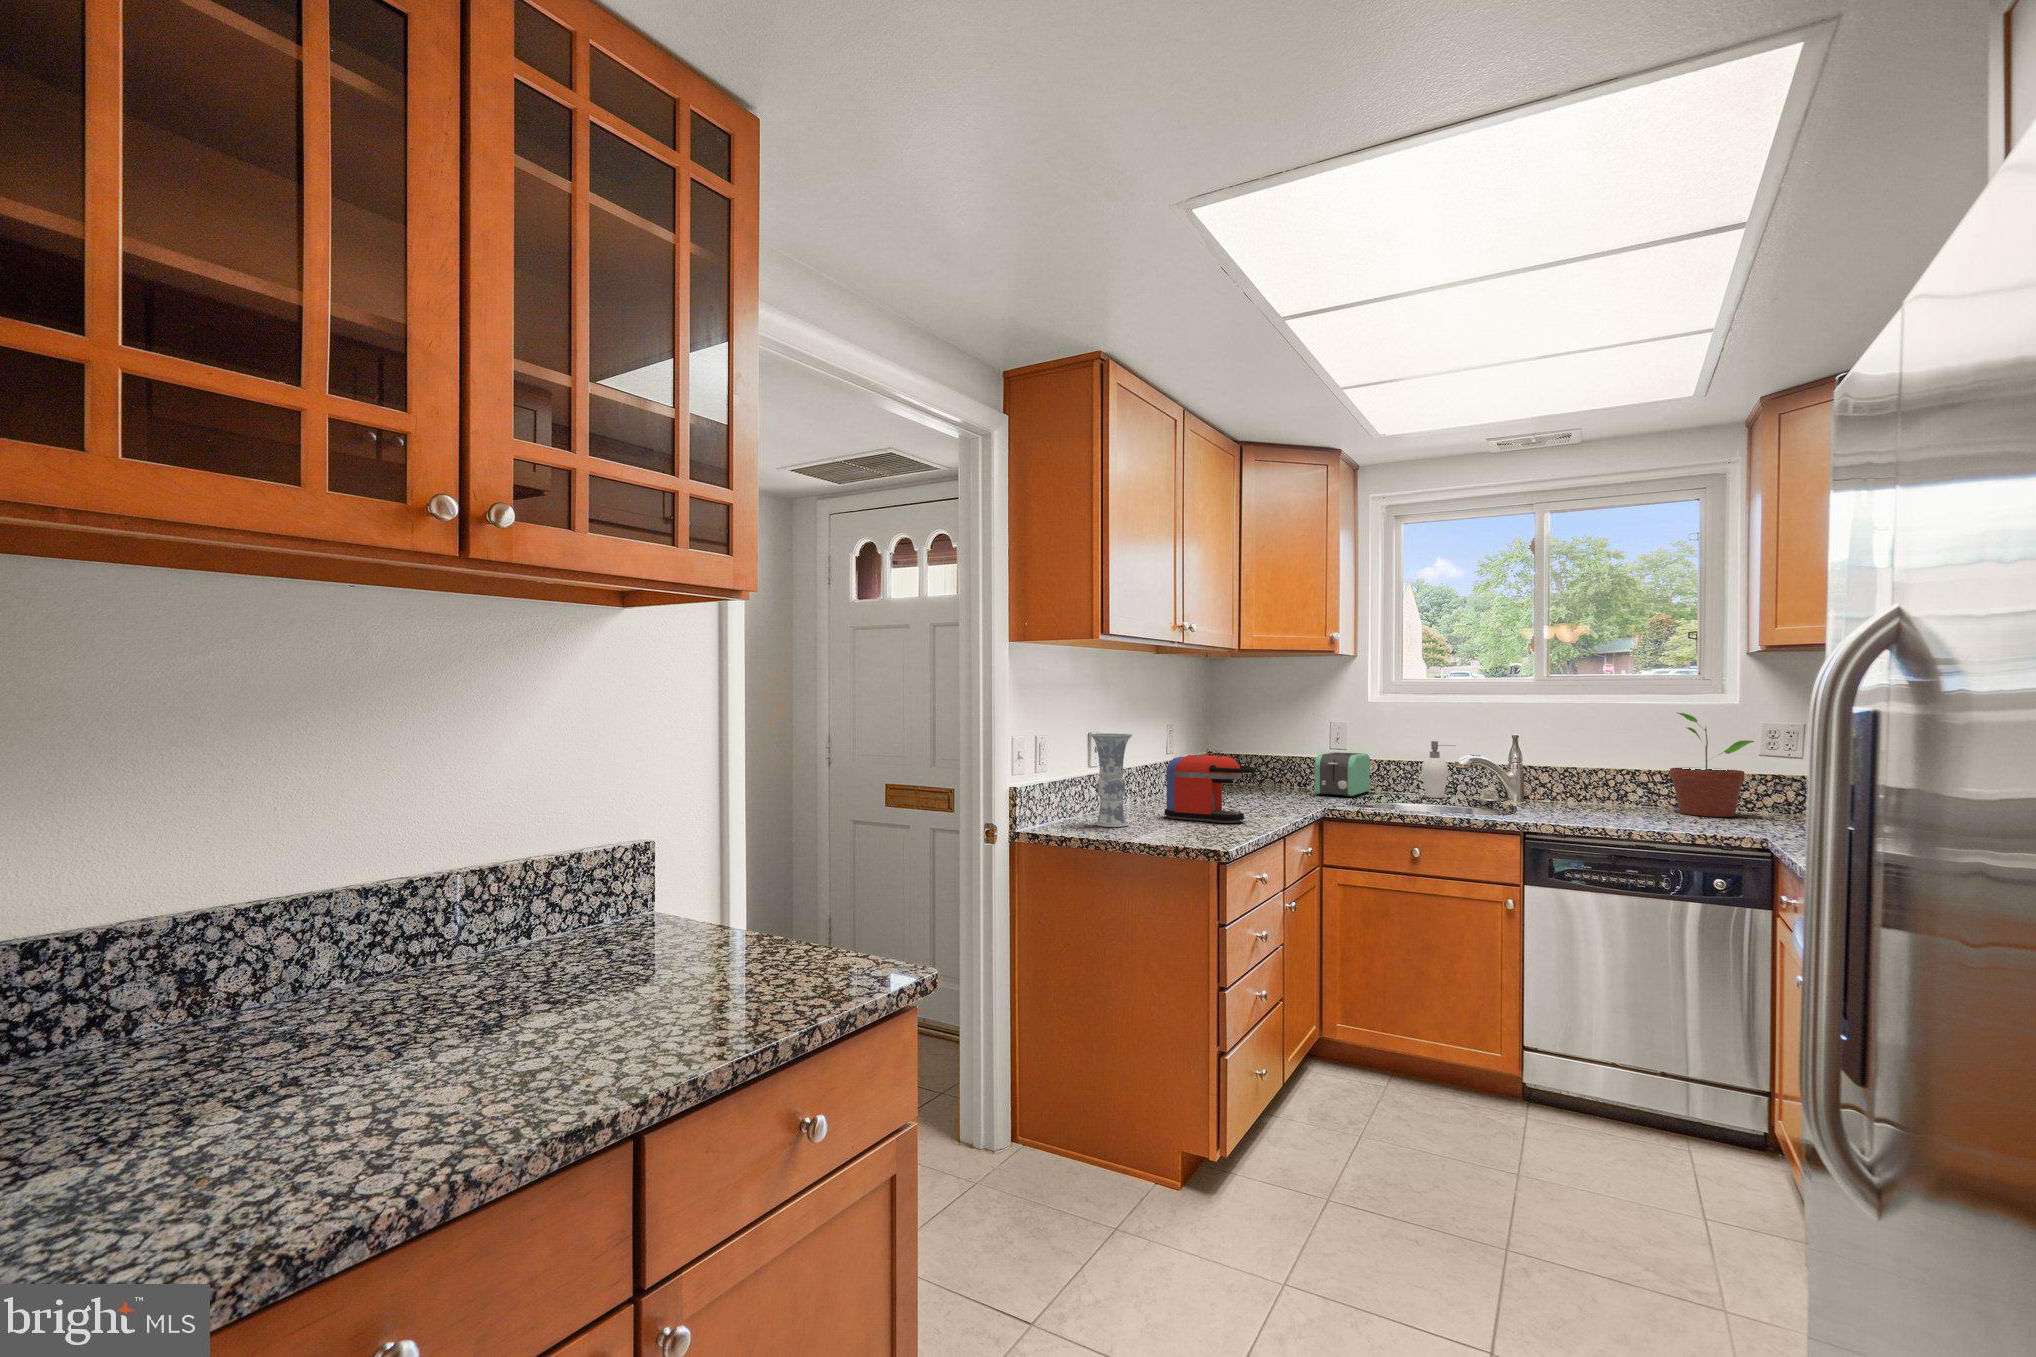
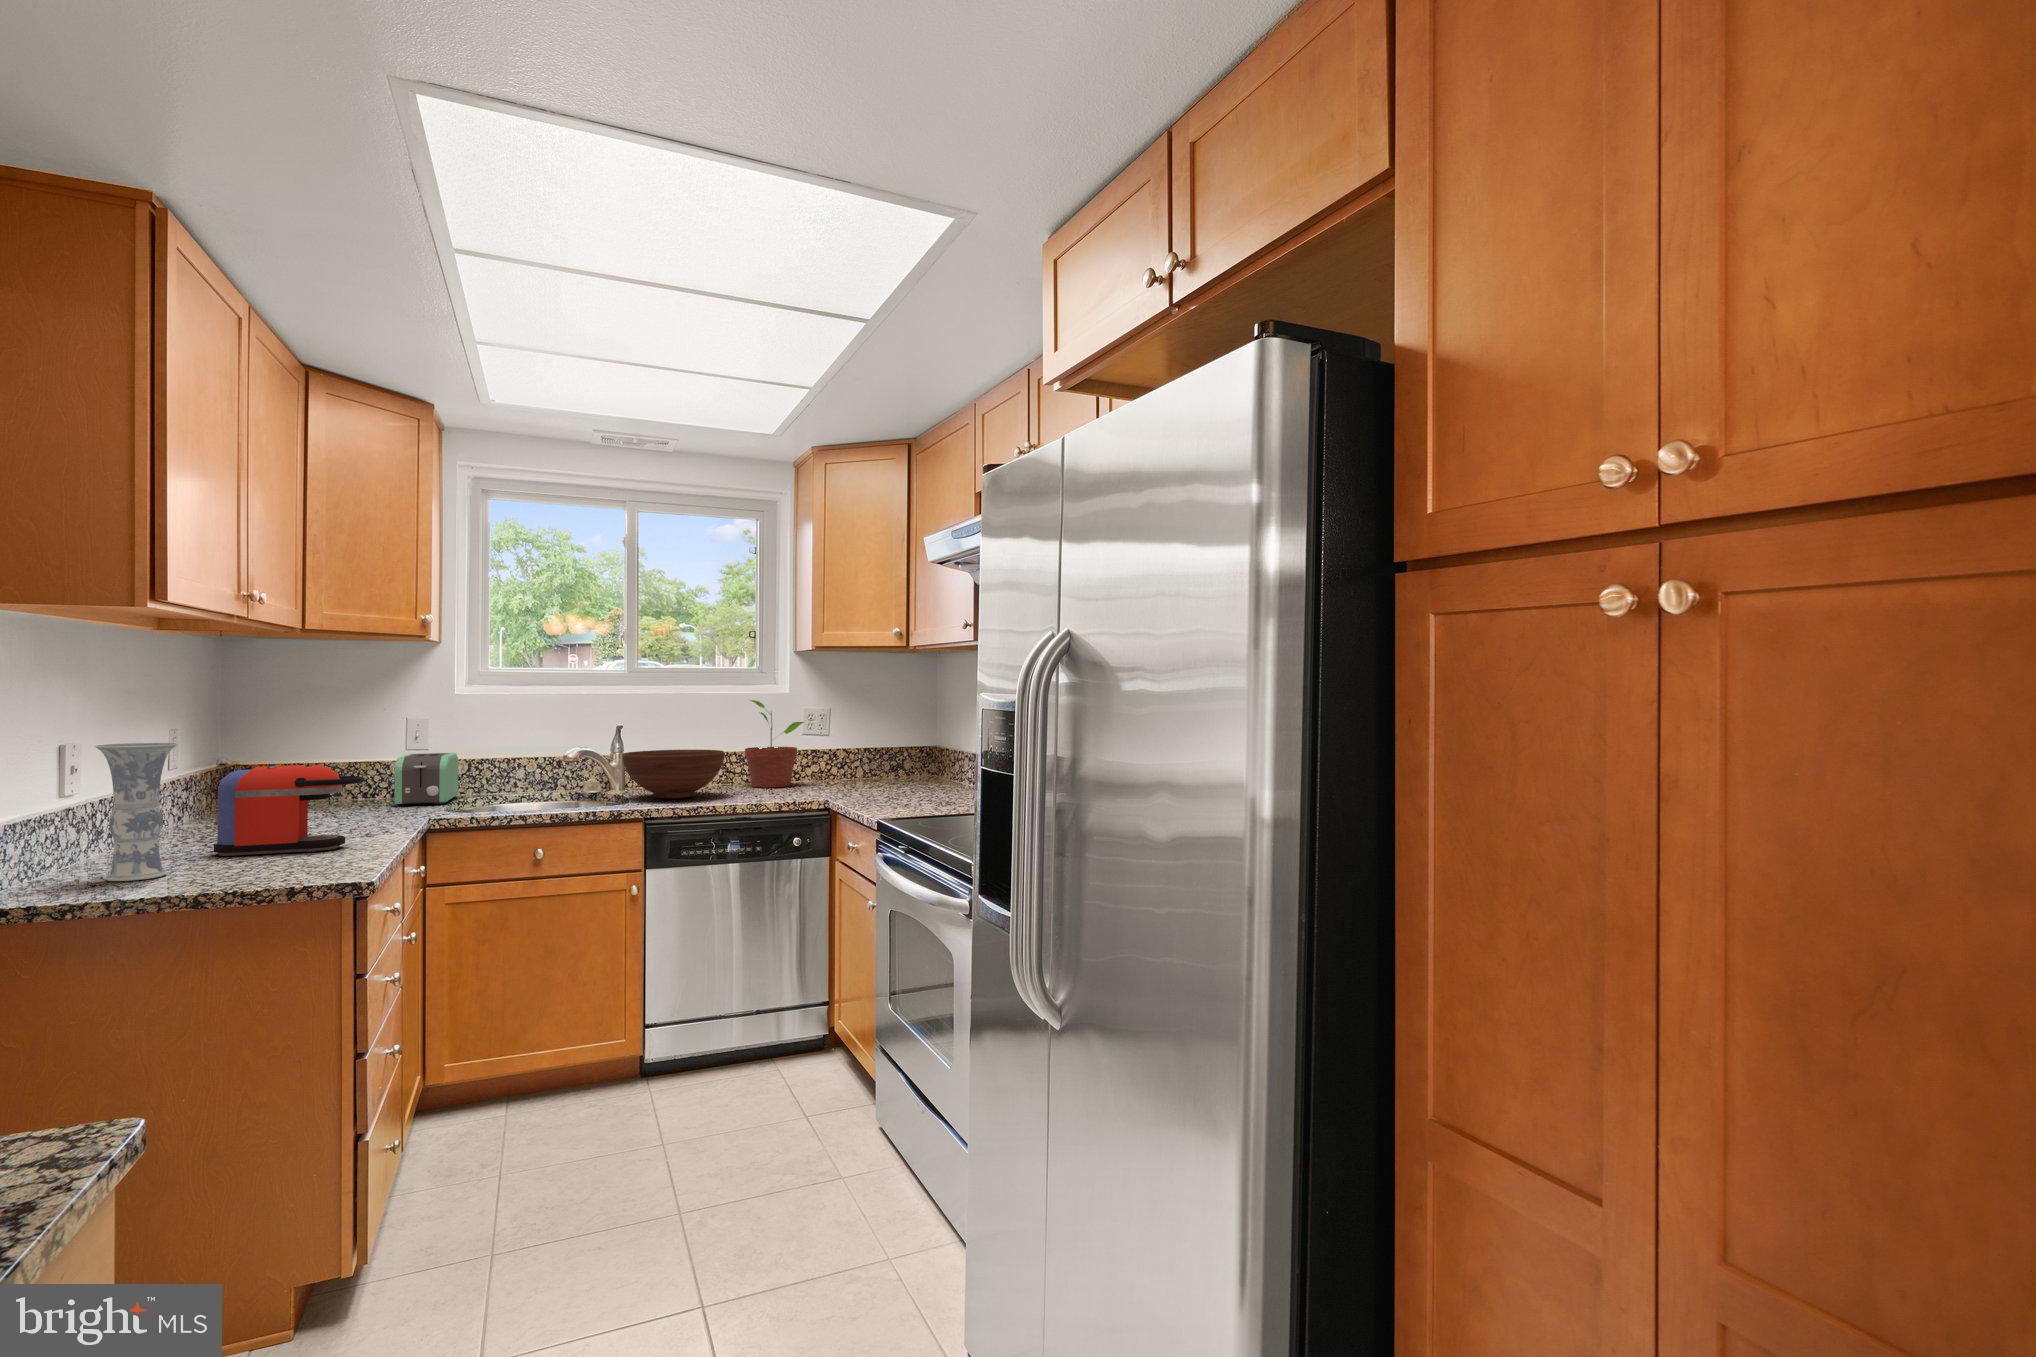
soap dispenser: present [1421,741,1454,798] -> none [520,735,558,796]
fruit bowl: none [1511,763,1630,816] -> present [622,750,725,799]

